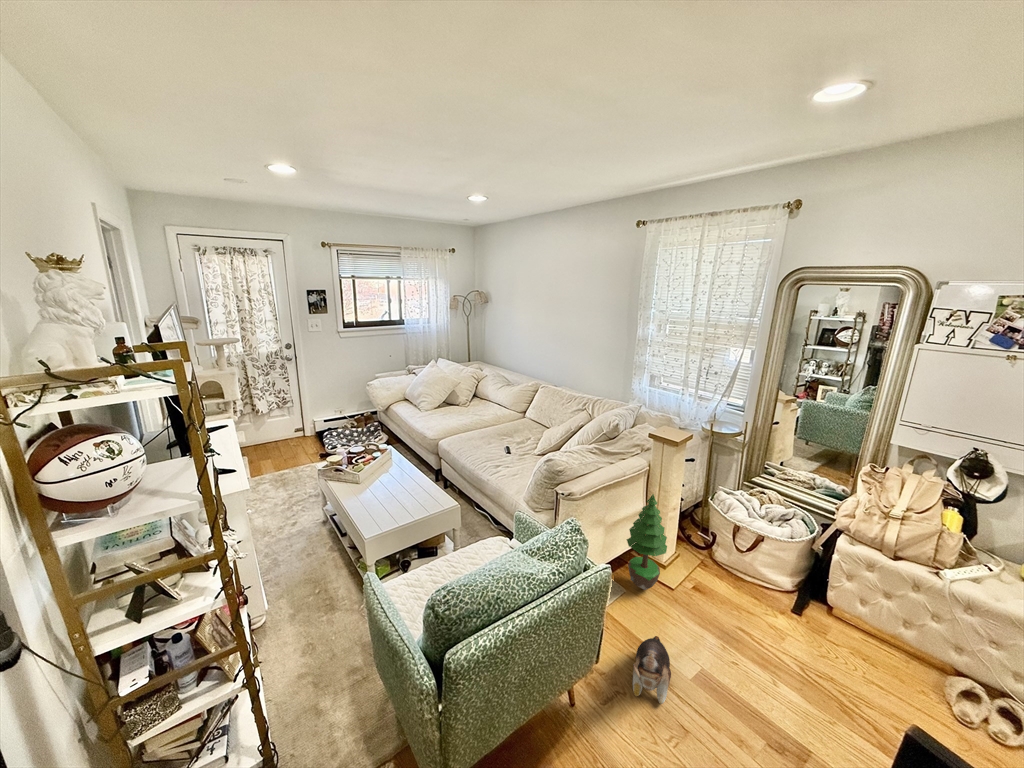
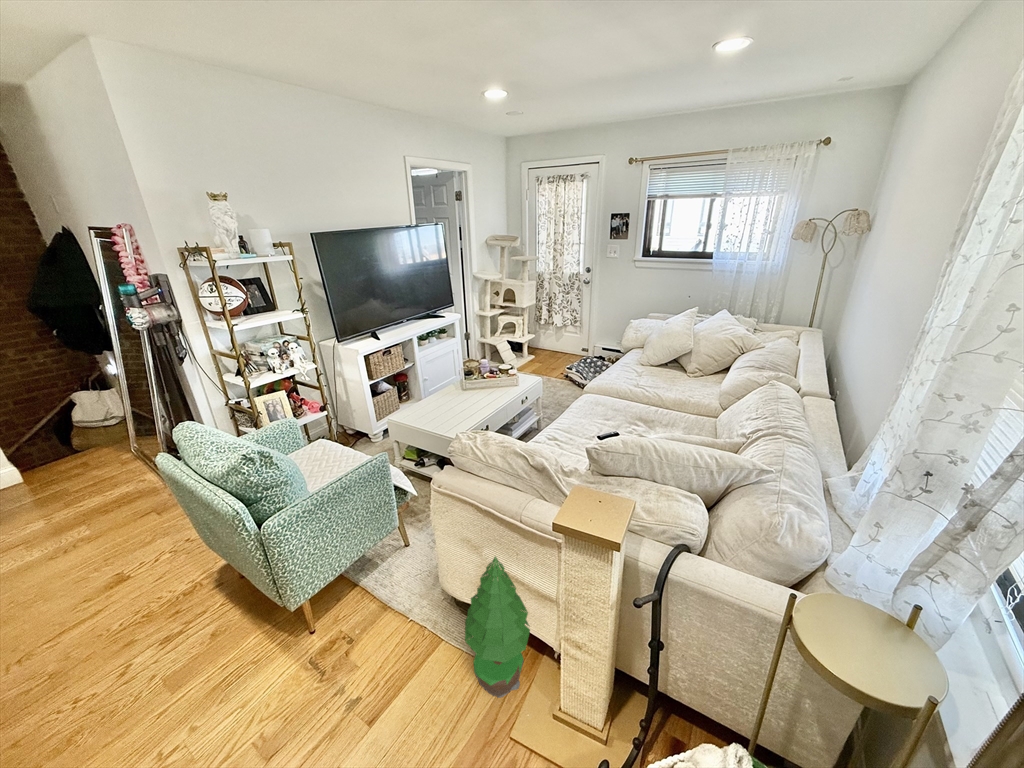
plush toy: present [633,636,671,704] -> none [257,637,404,736]

